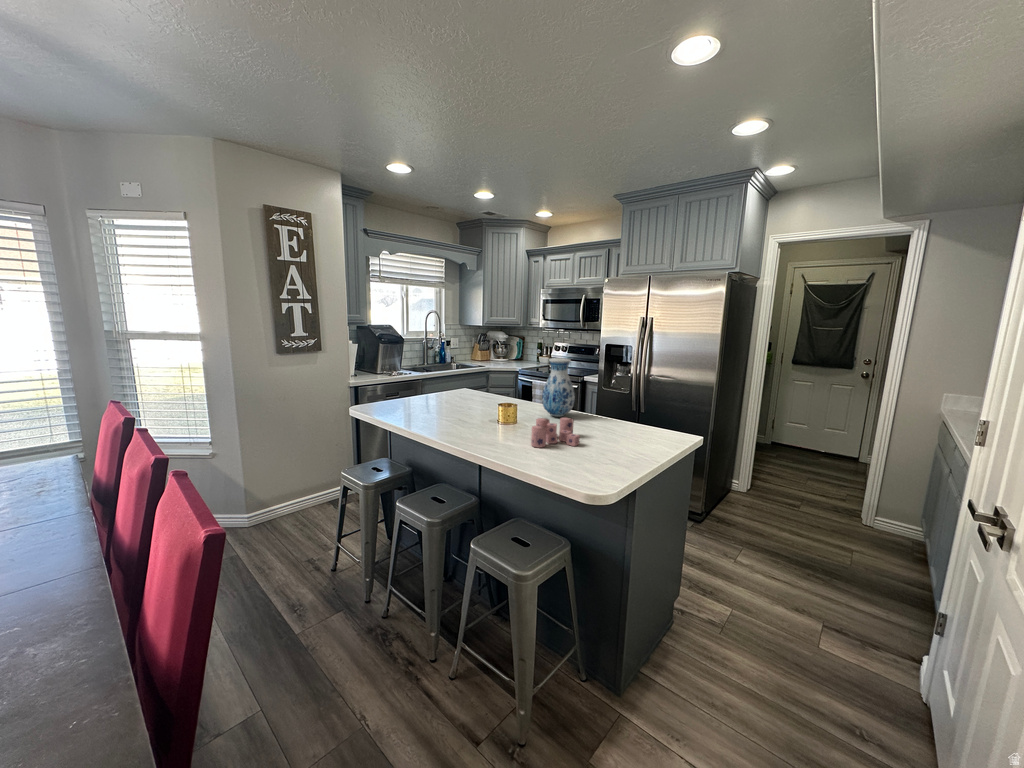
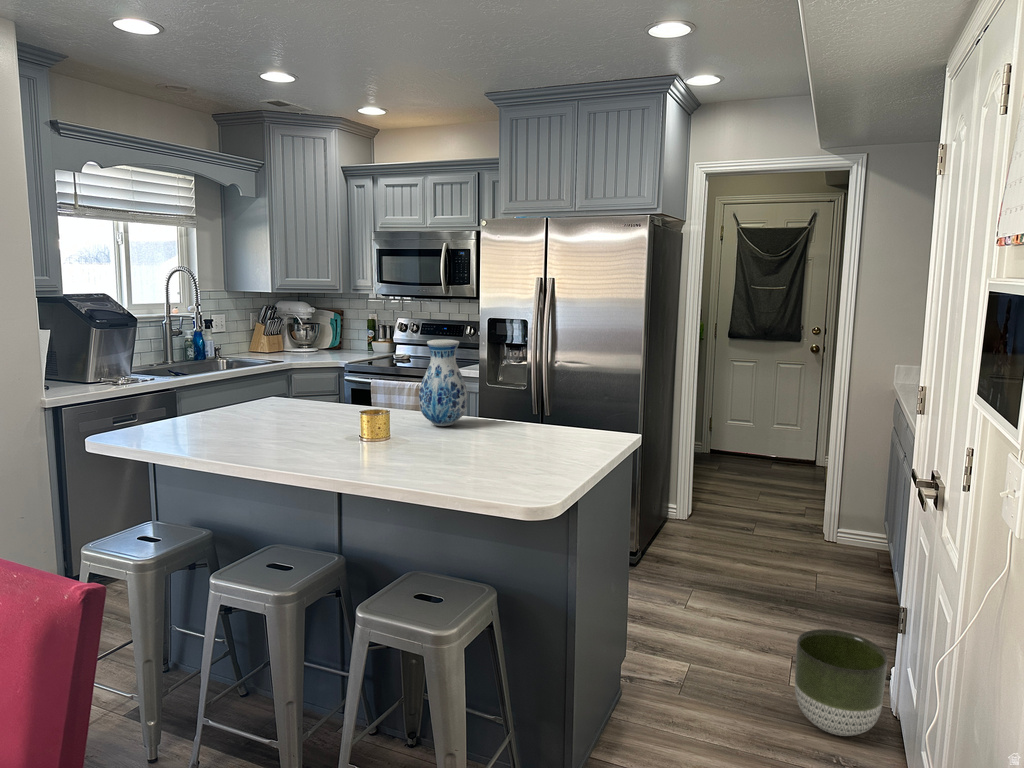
candle: present [531,417,580,448] -> none [427,423,492,466]
planter: none [825,611,923,713] -> present [795,629,887,736]

